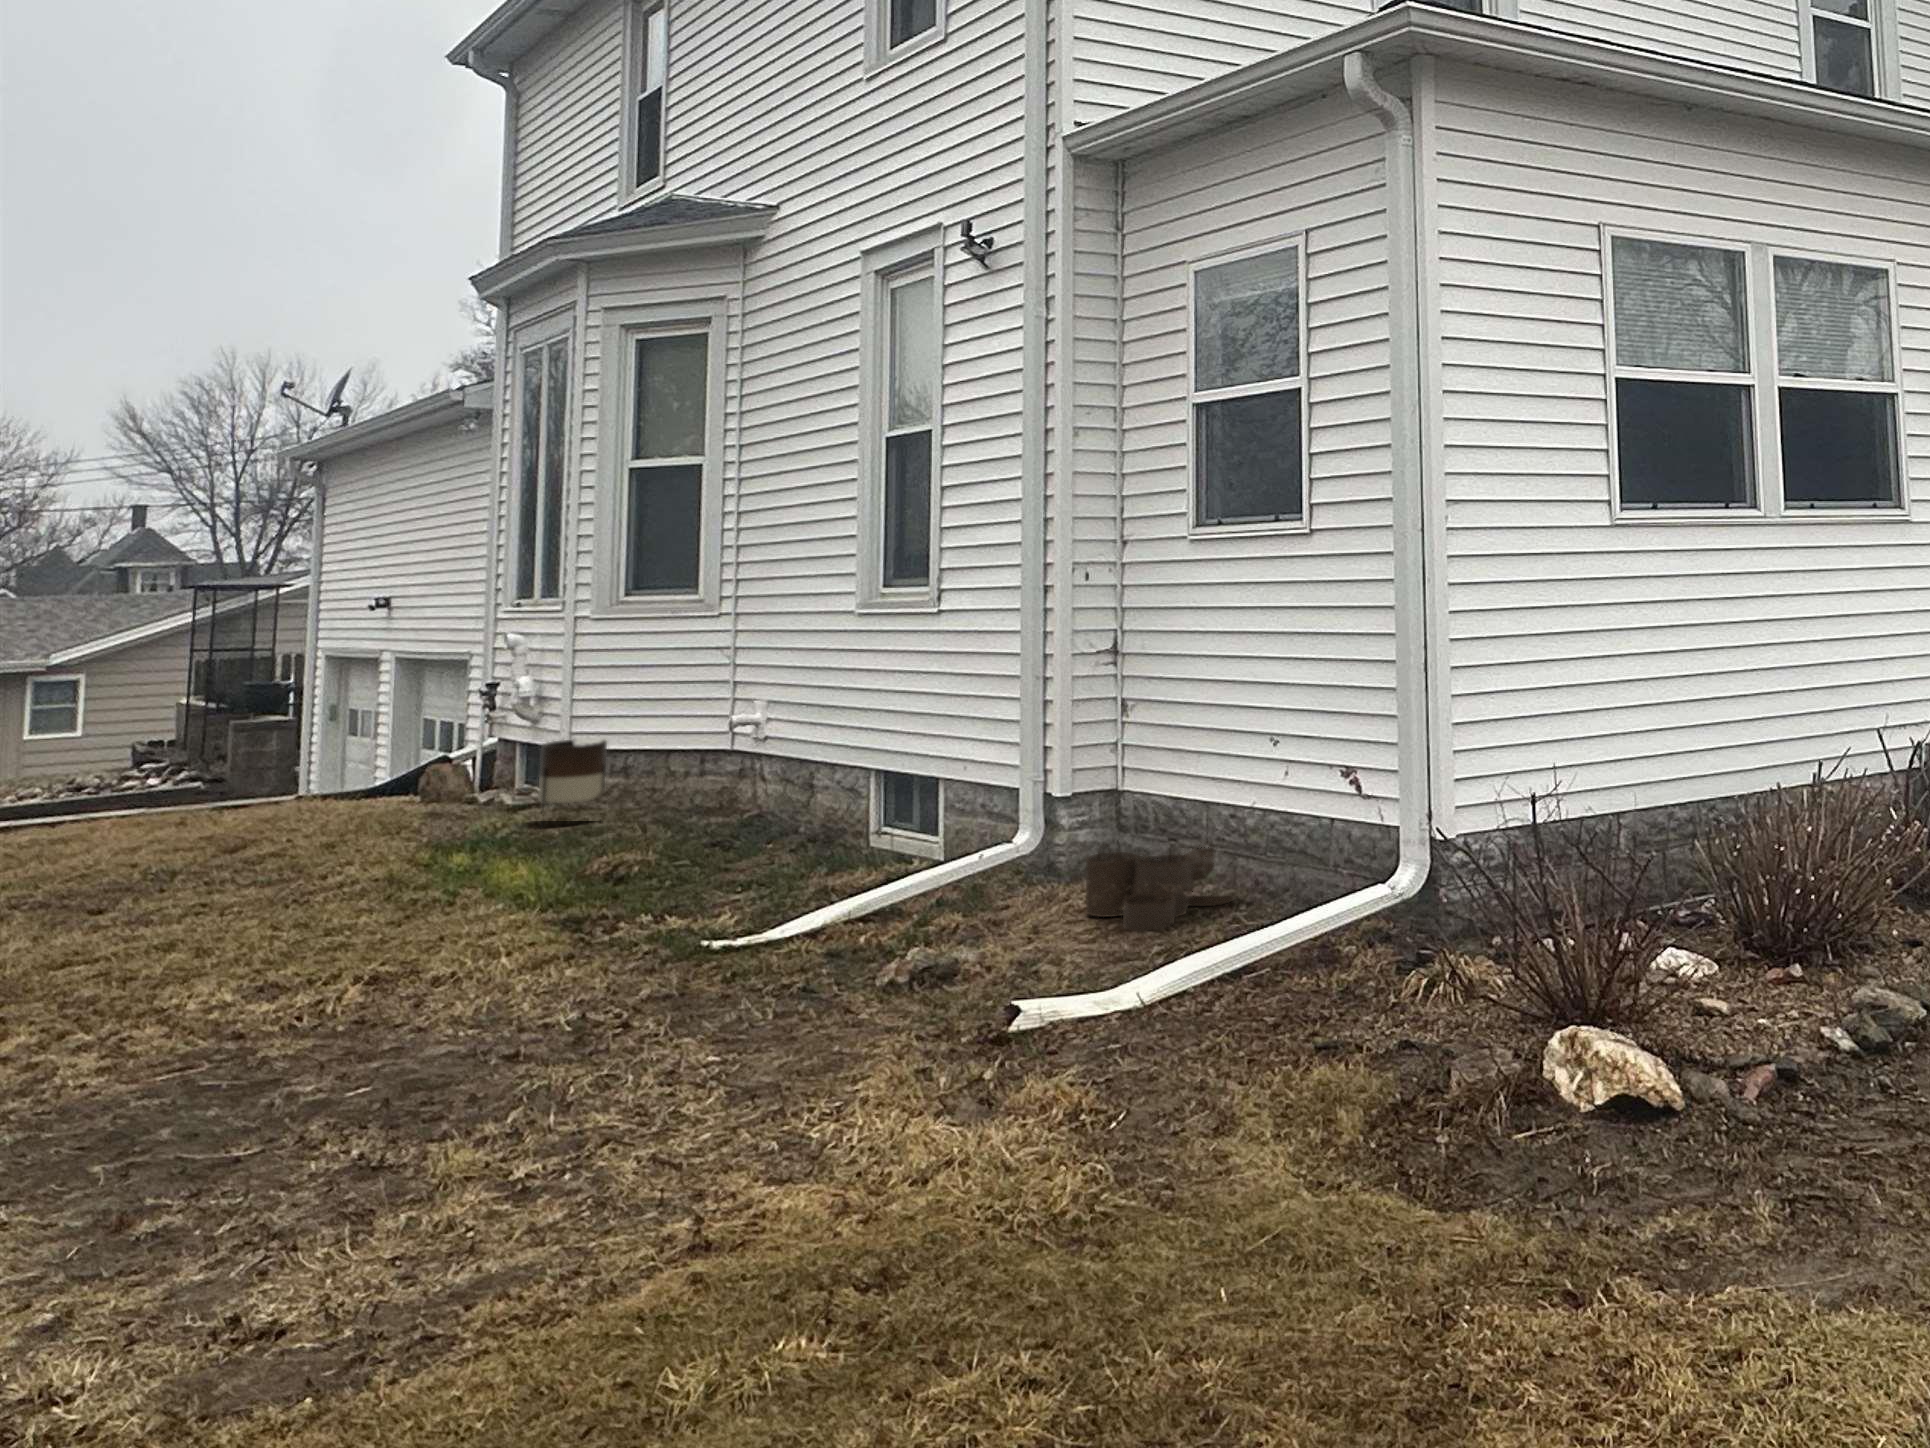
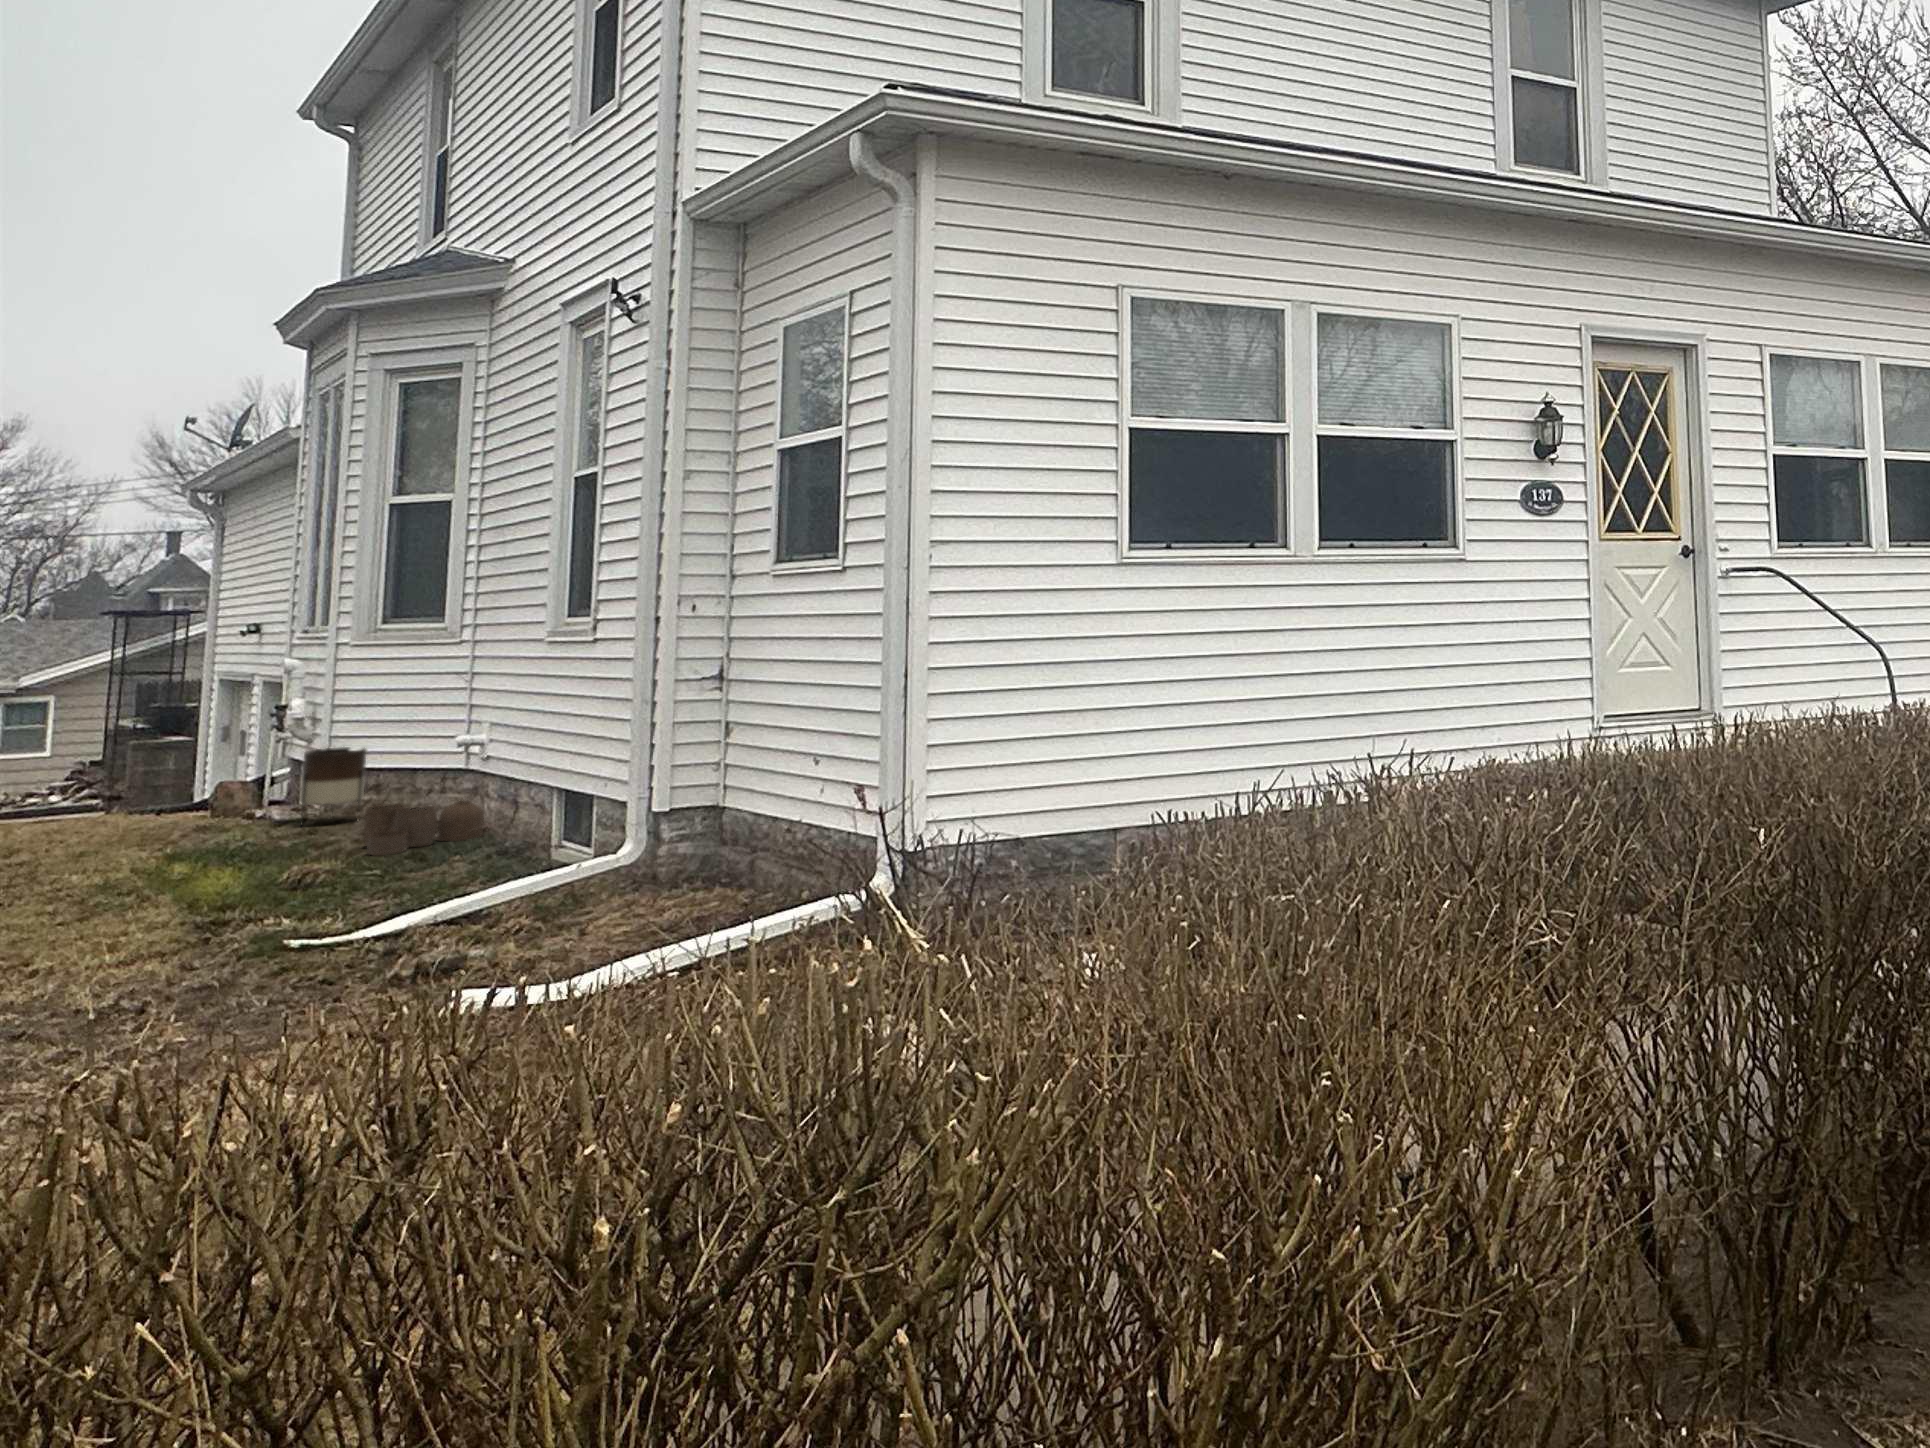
woven basket: present [1086,844,1235,931] -> present [364,800,484,856]

